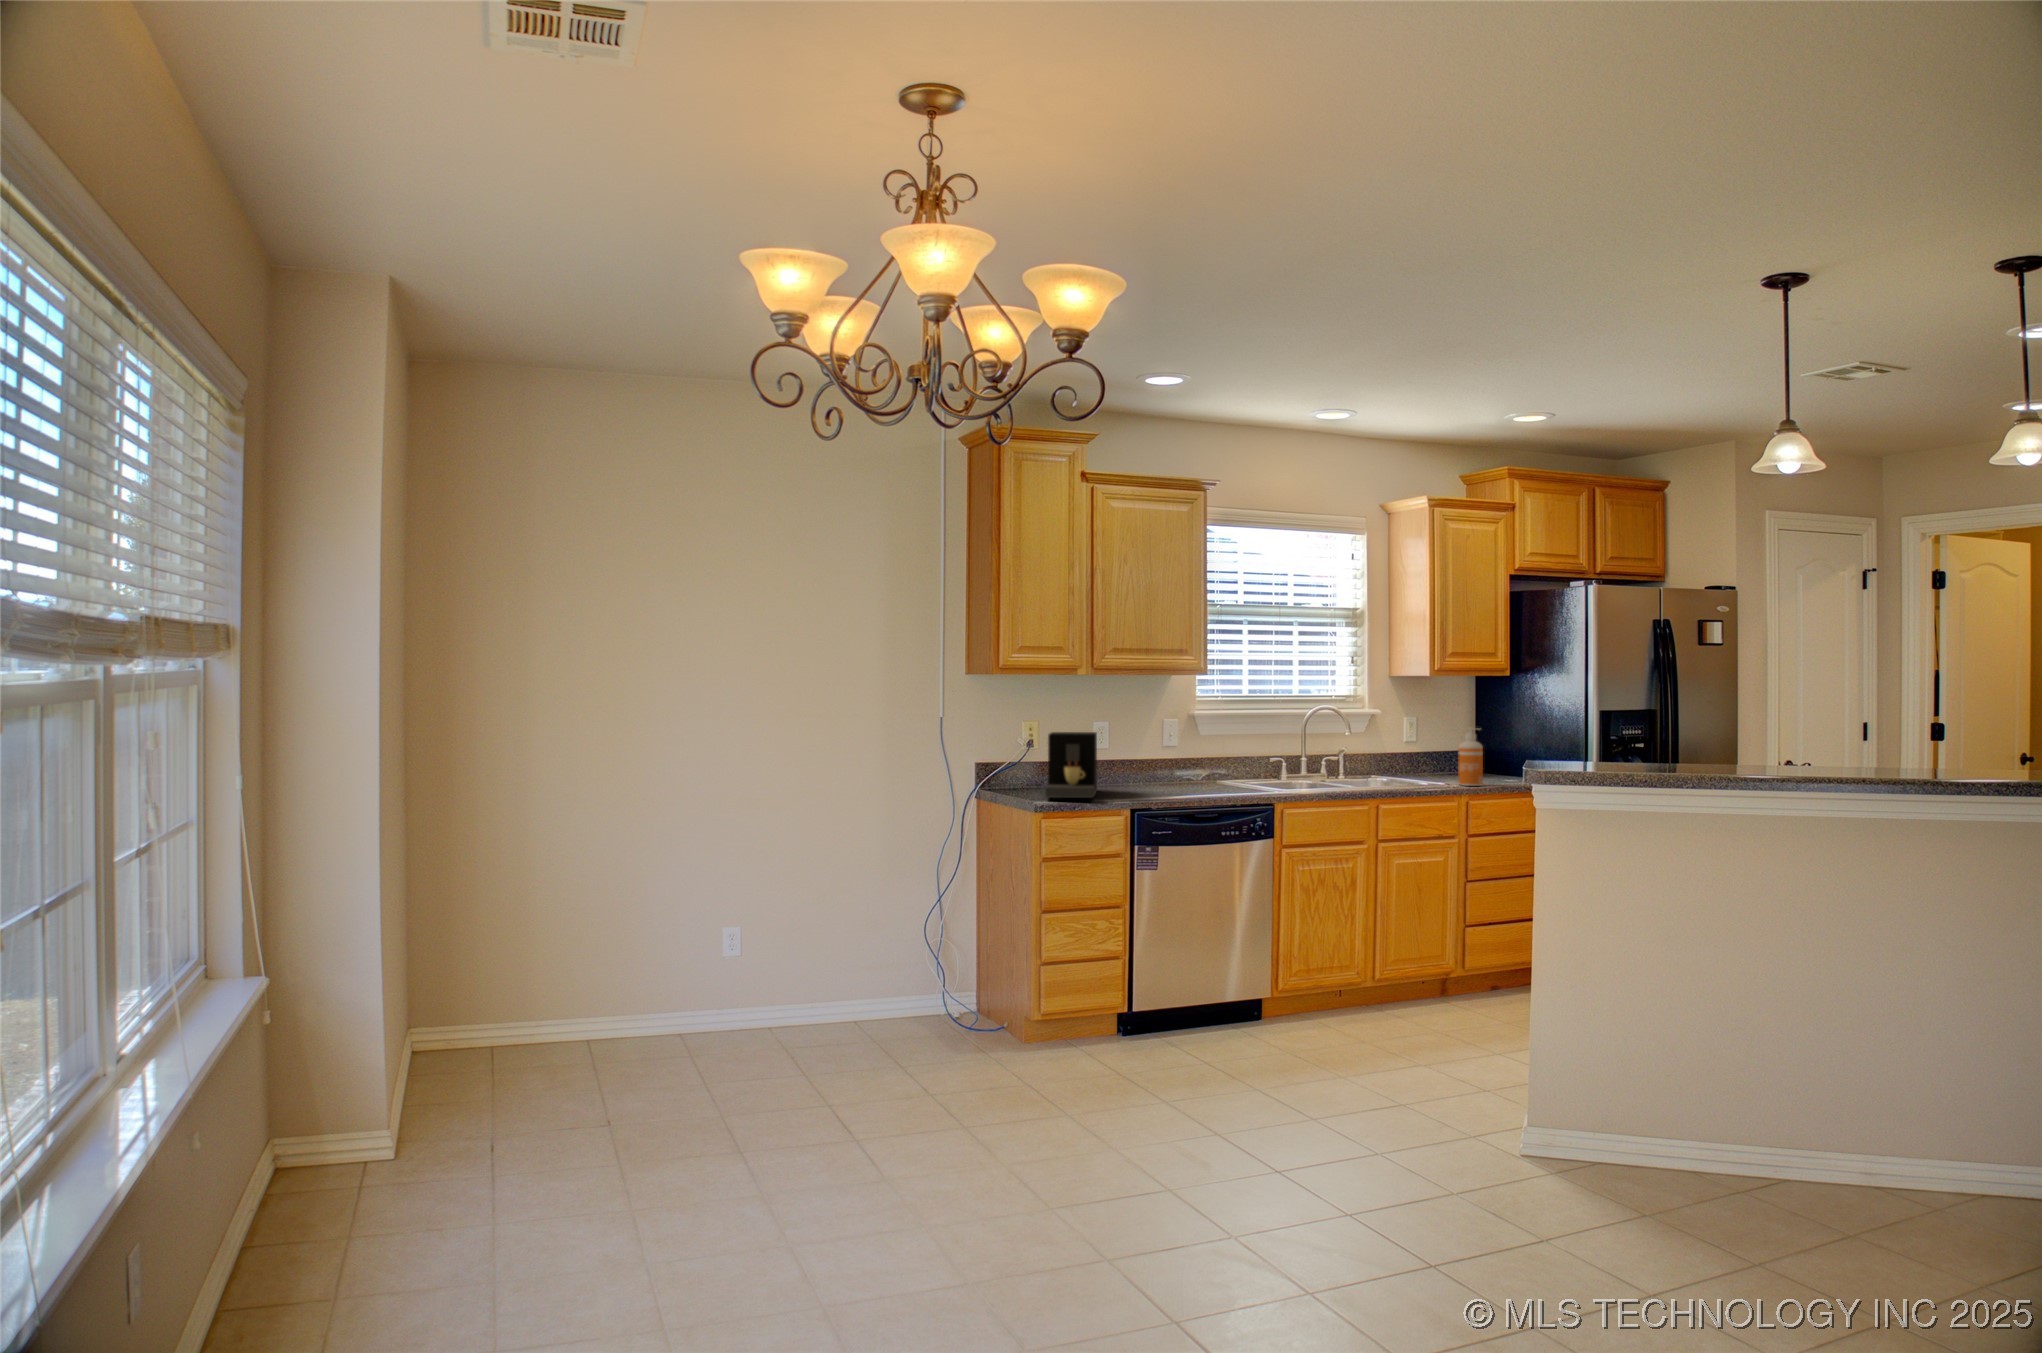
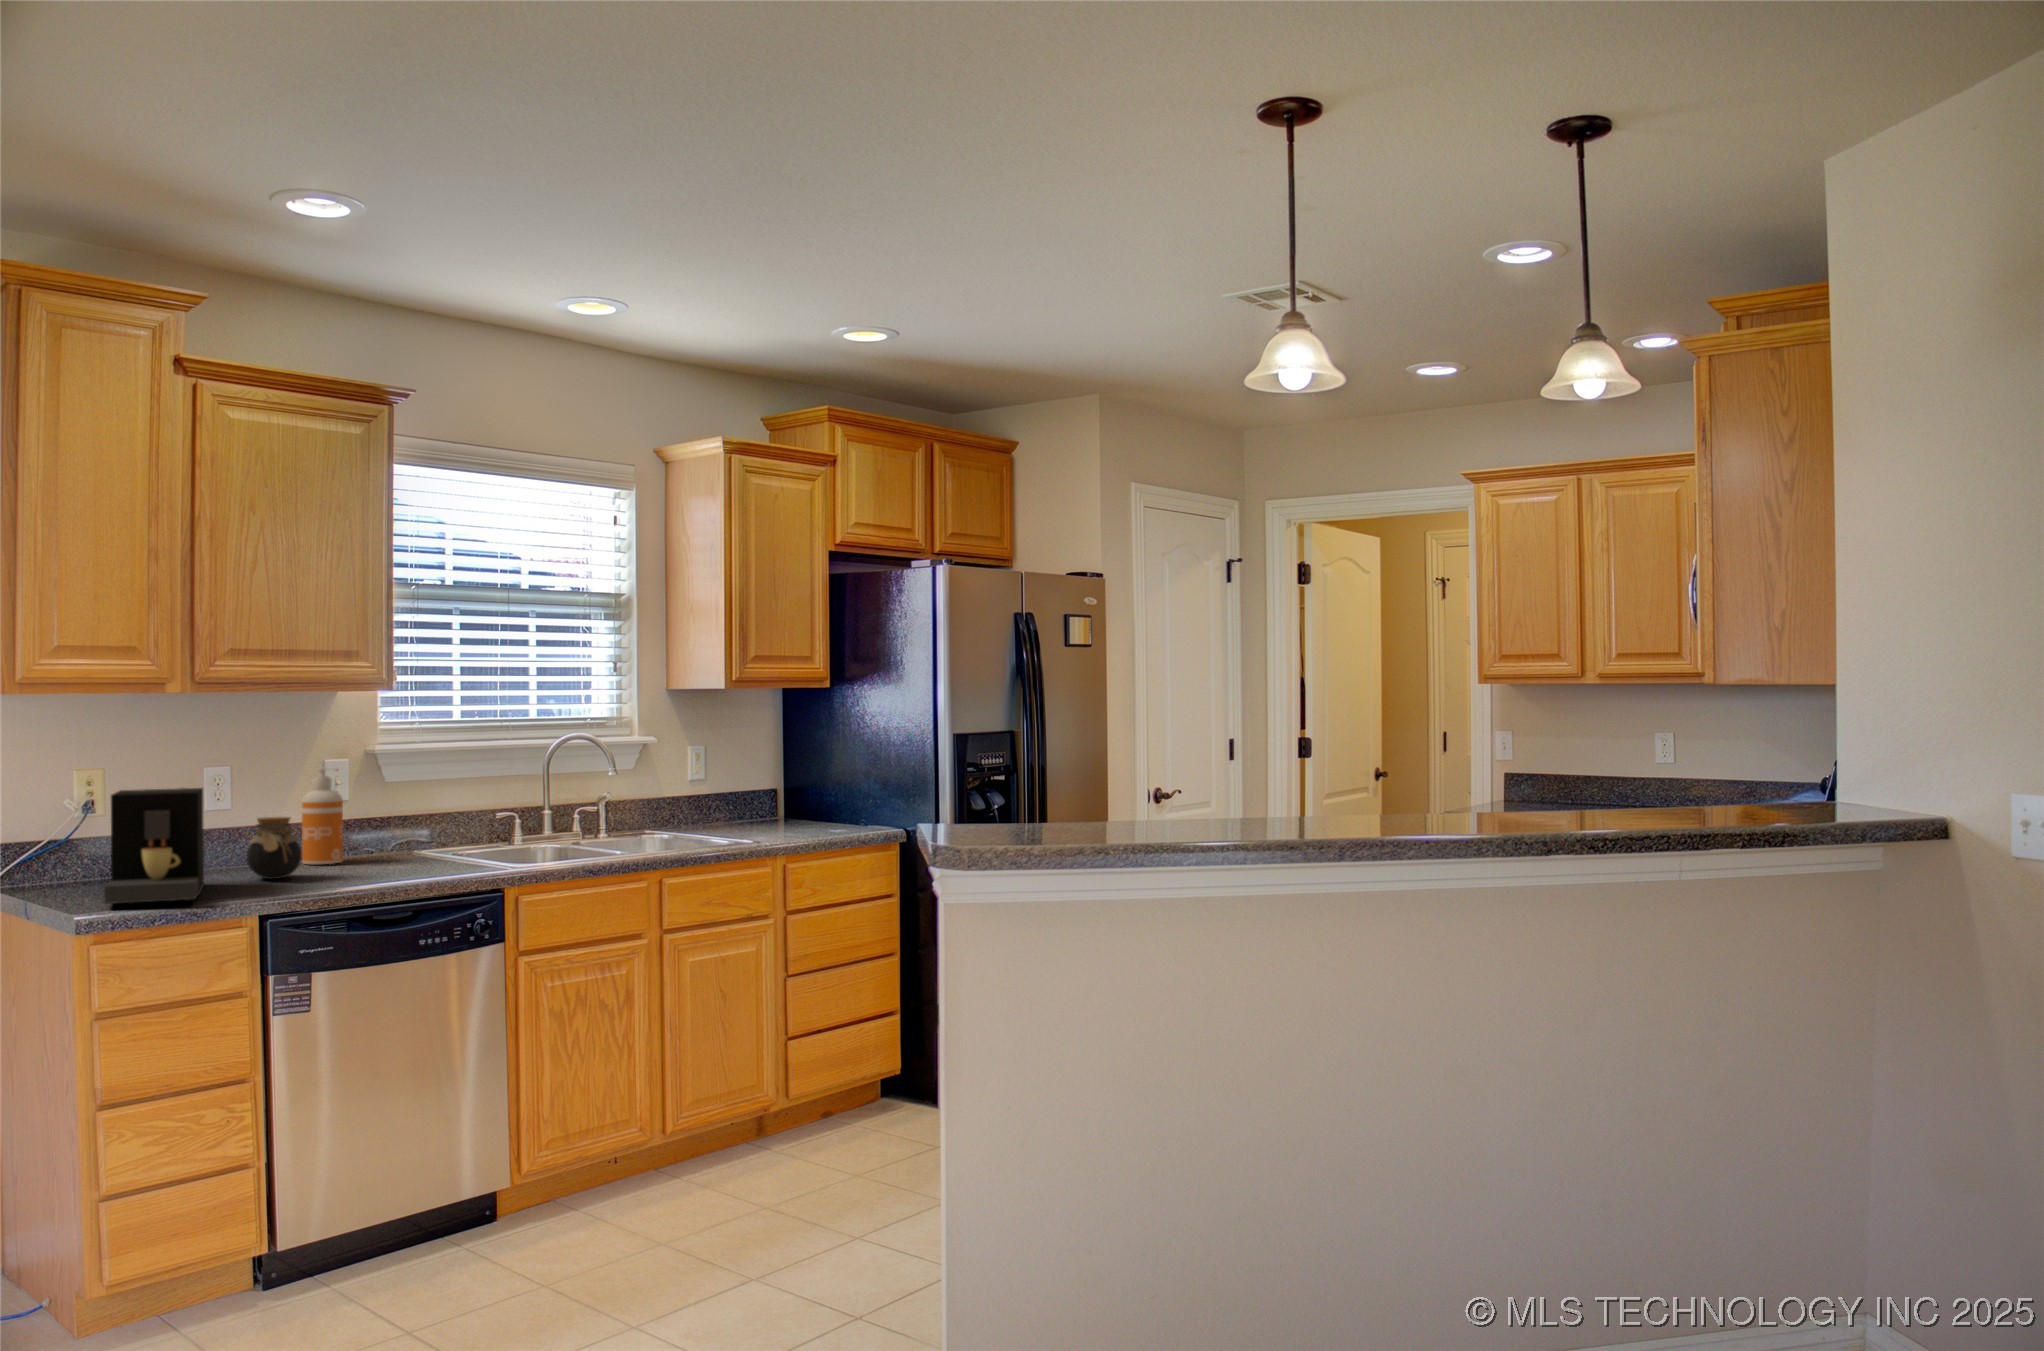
soap dispenser: present [1458,728,1483,786] -> present [302,768,343,864]
jar: none [1120,752,1152,790] -> present [247,817,302,879]

